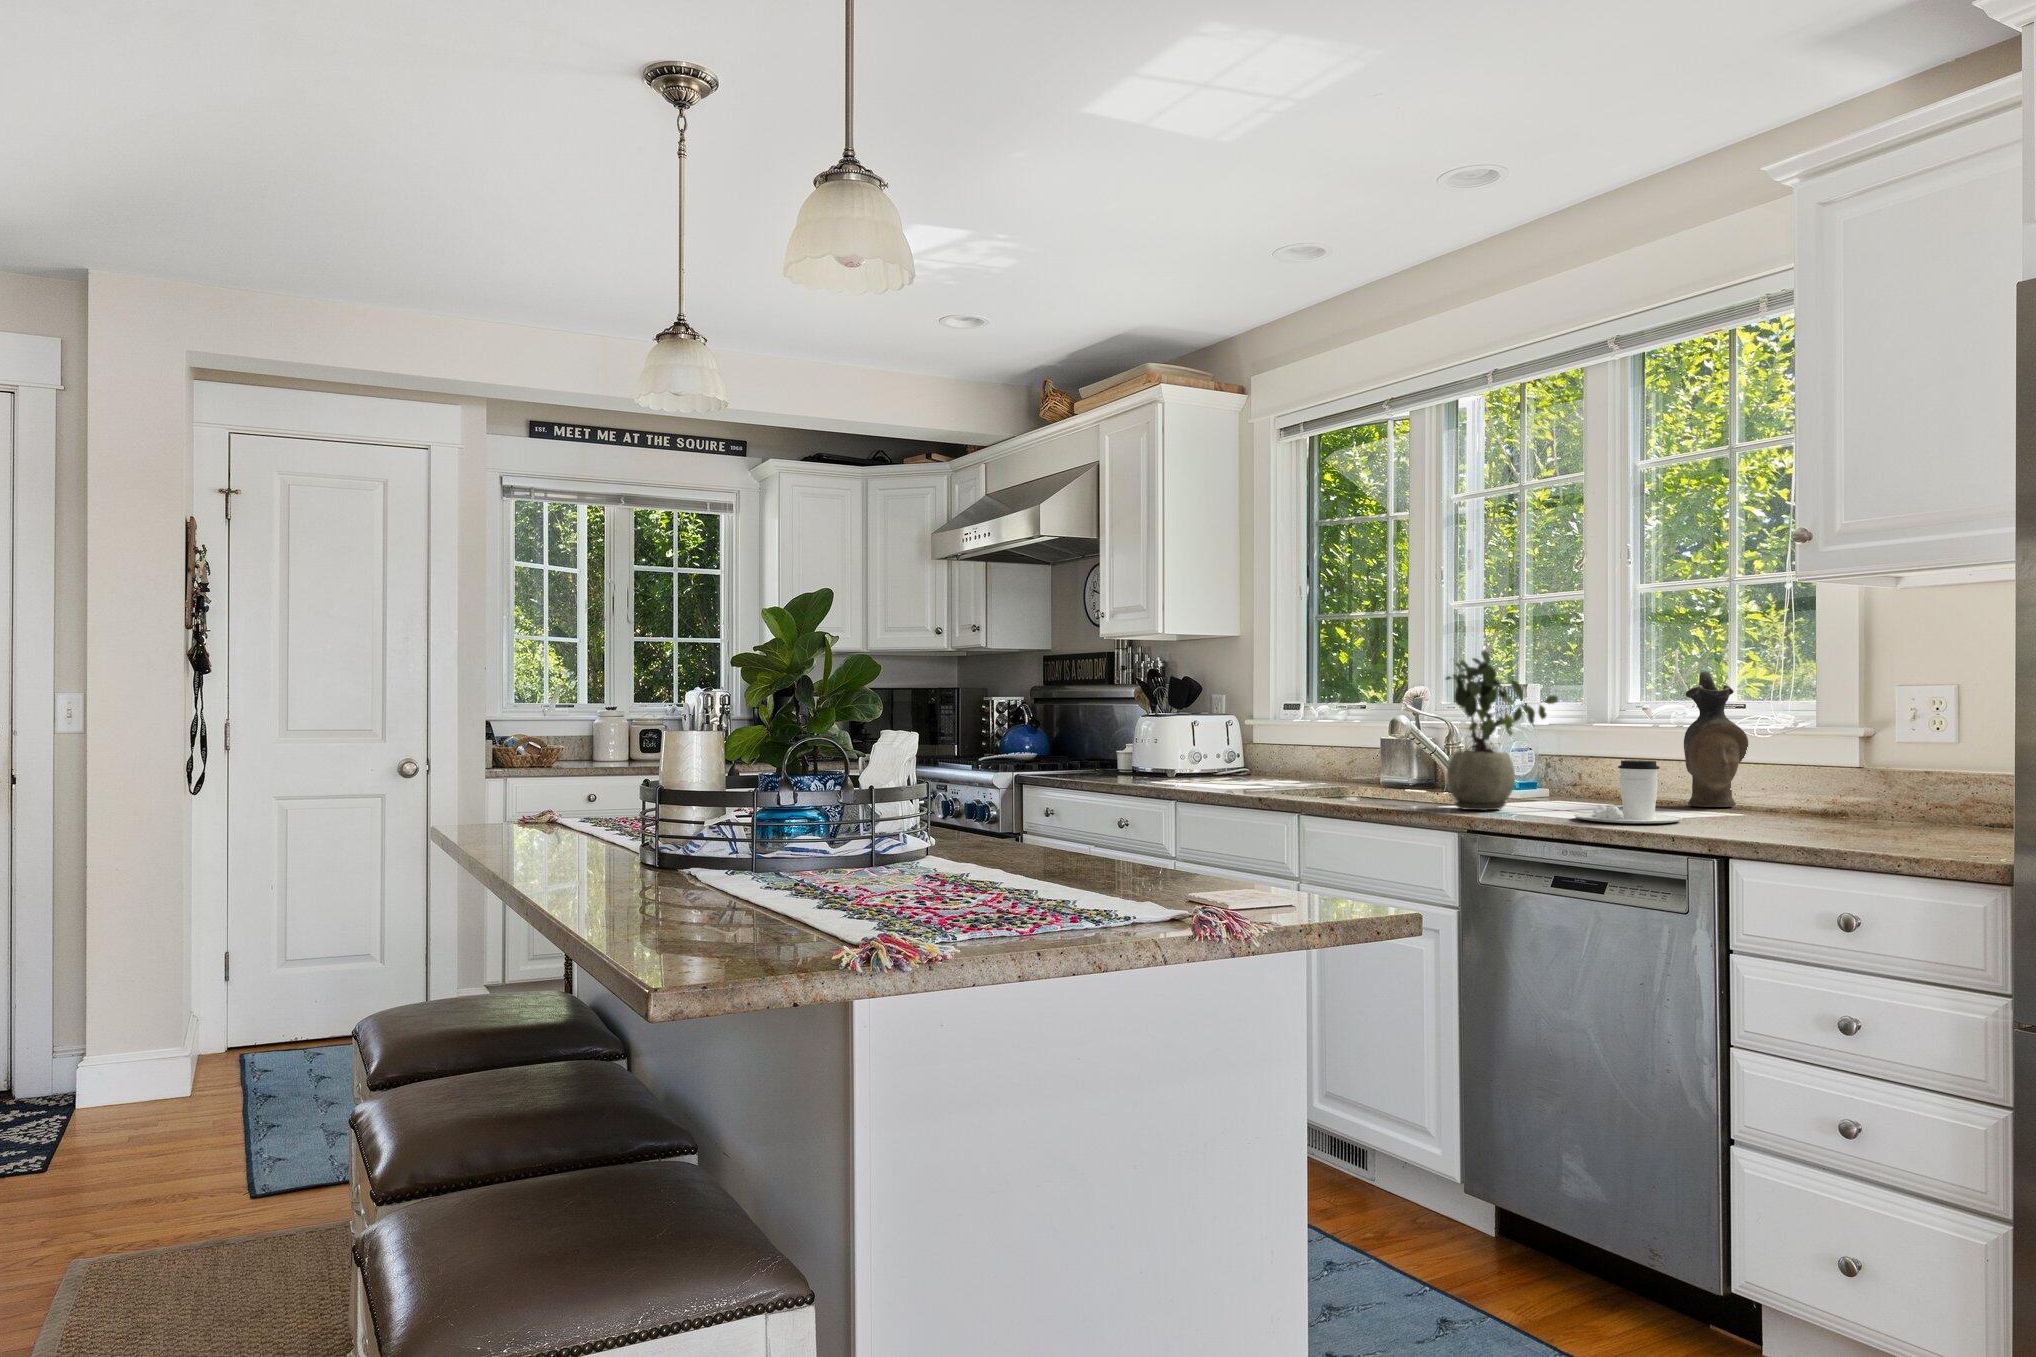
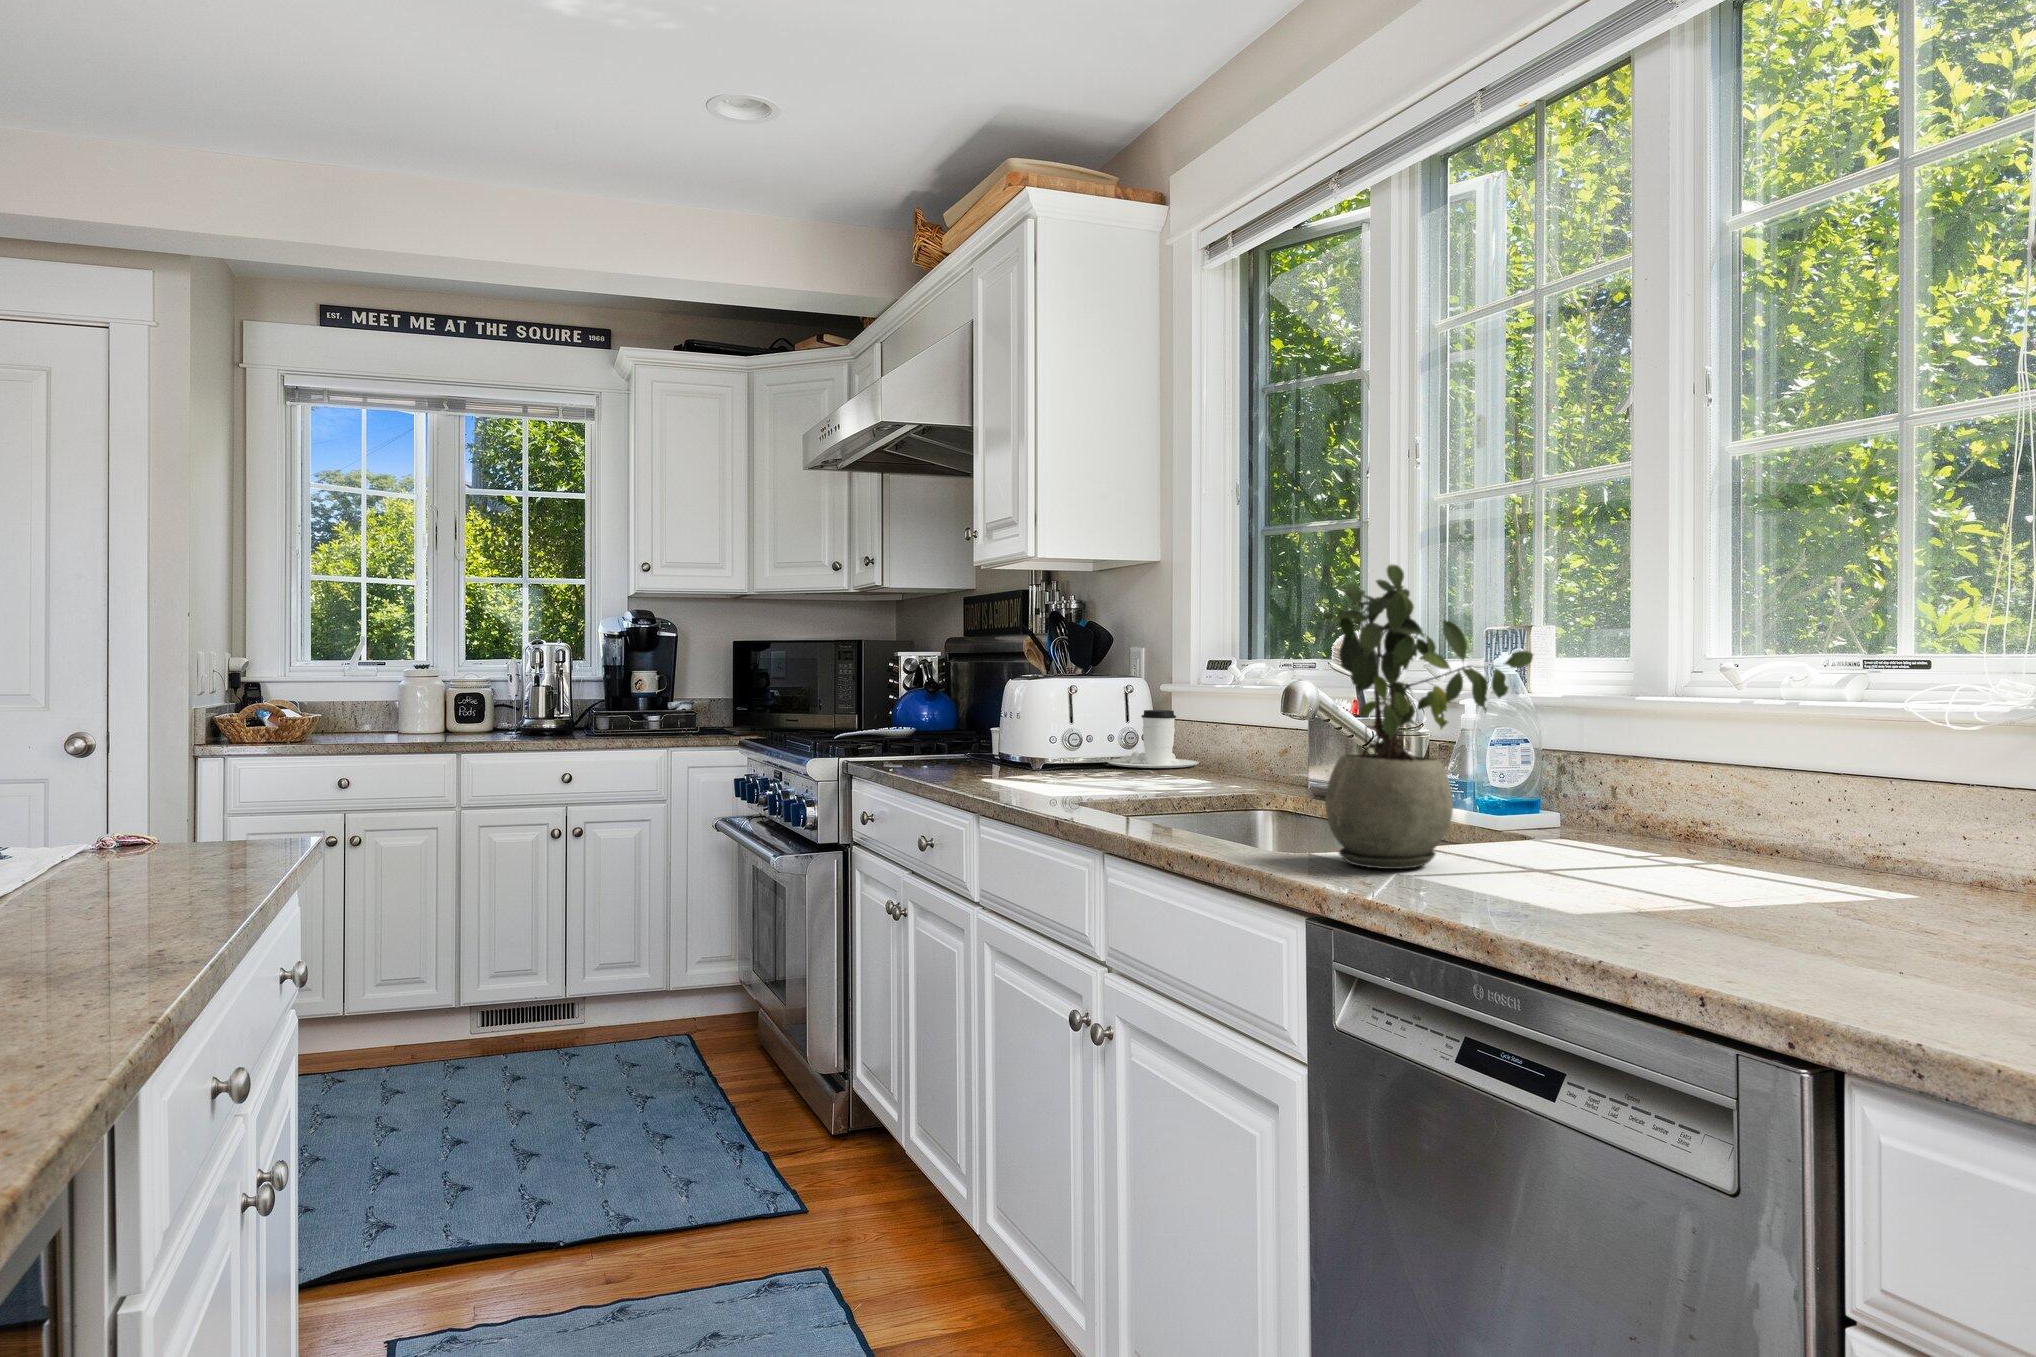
ceramic pitcher: present [1684,671,1748,807] -> none [1799,605,1933,874]
coffee cup: present [1573,760,1682,824] -> present [1107,710,1199,768]

